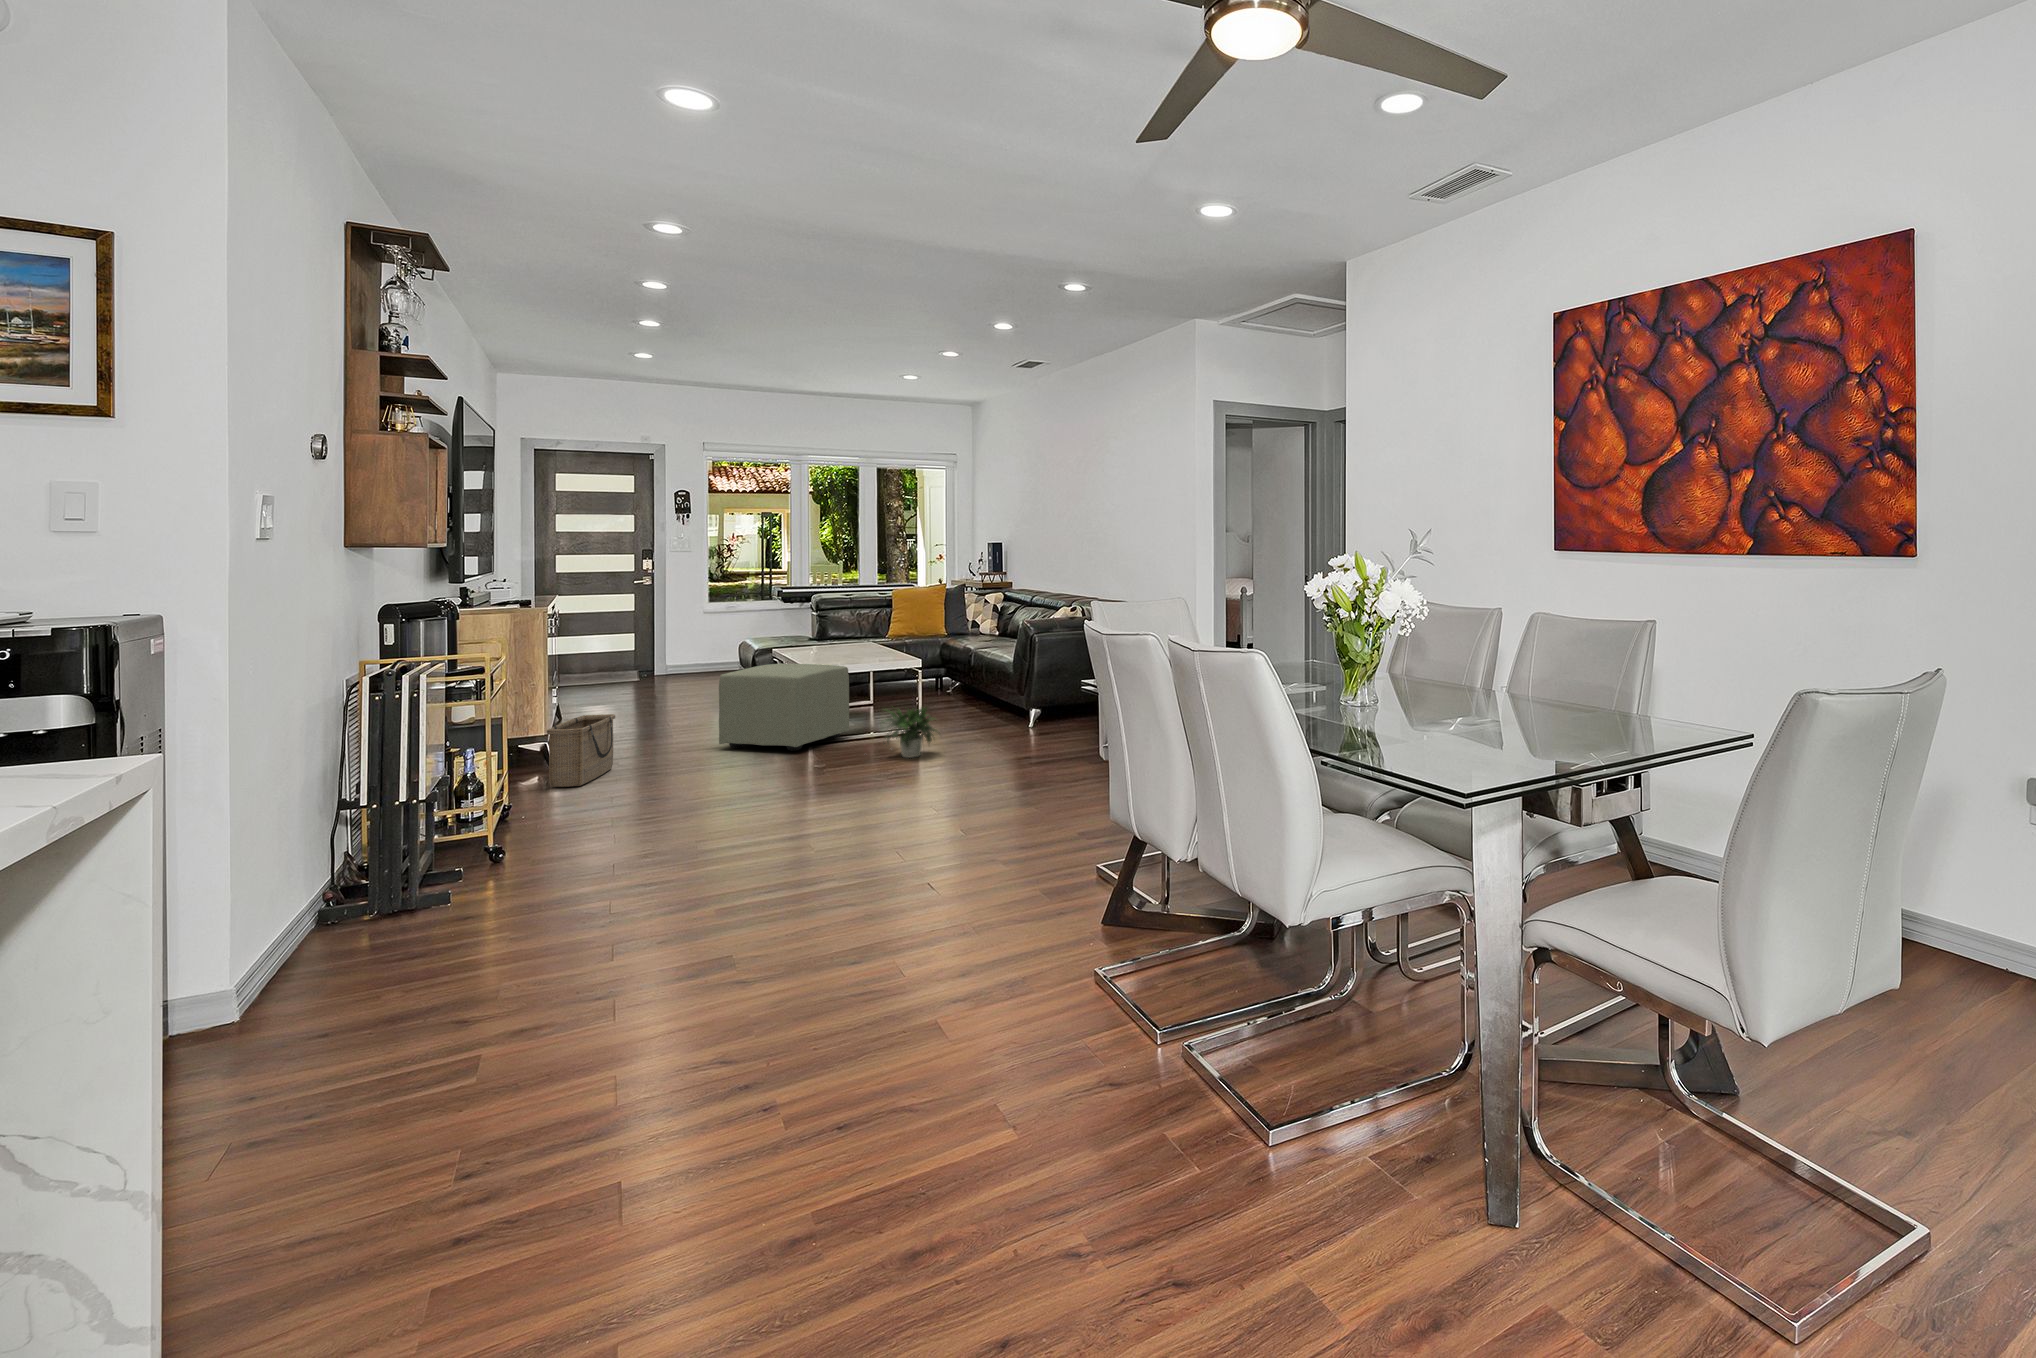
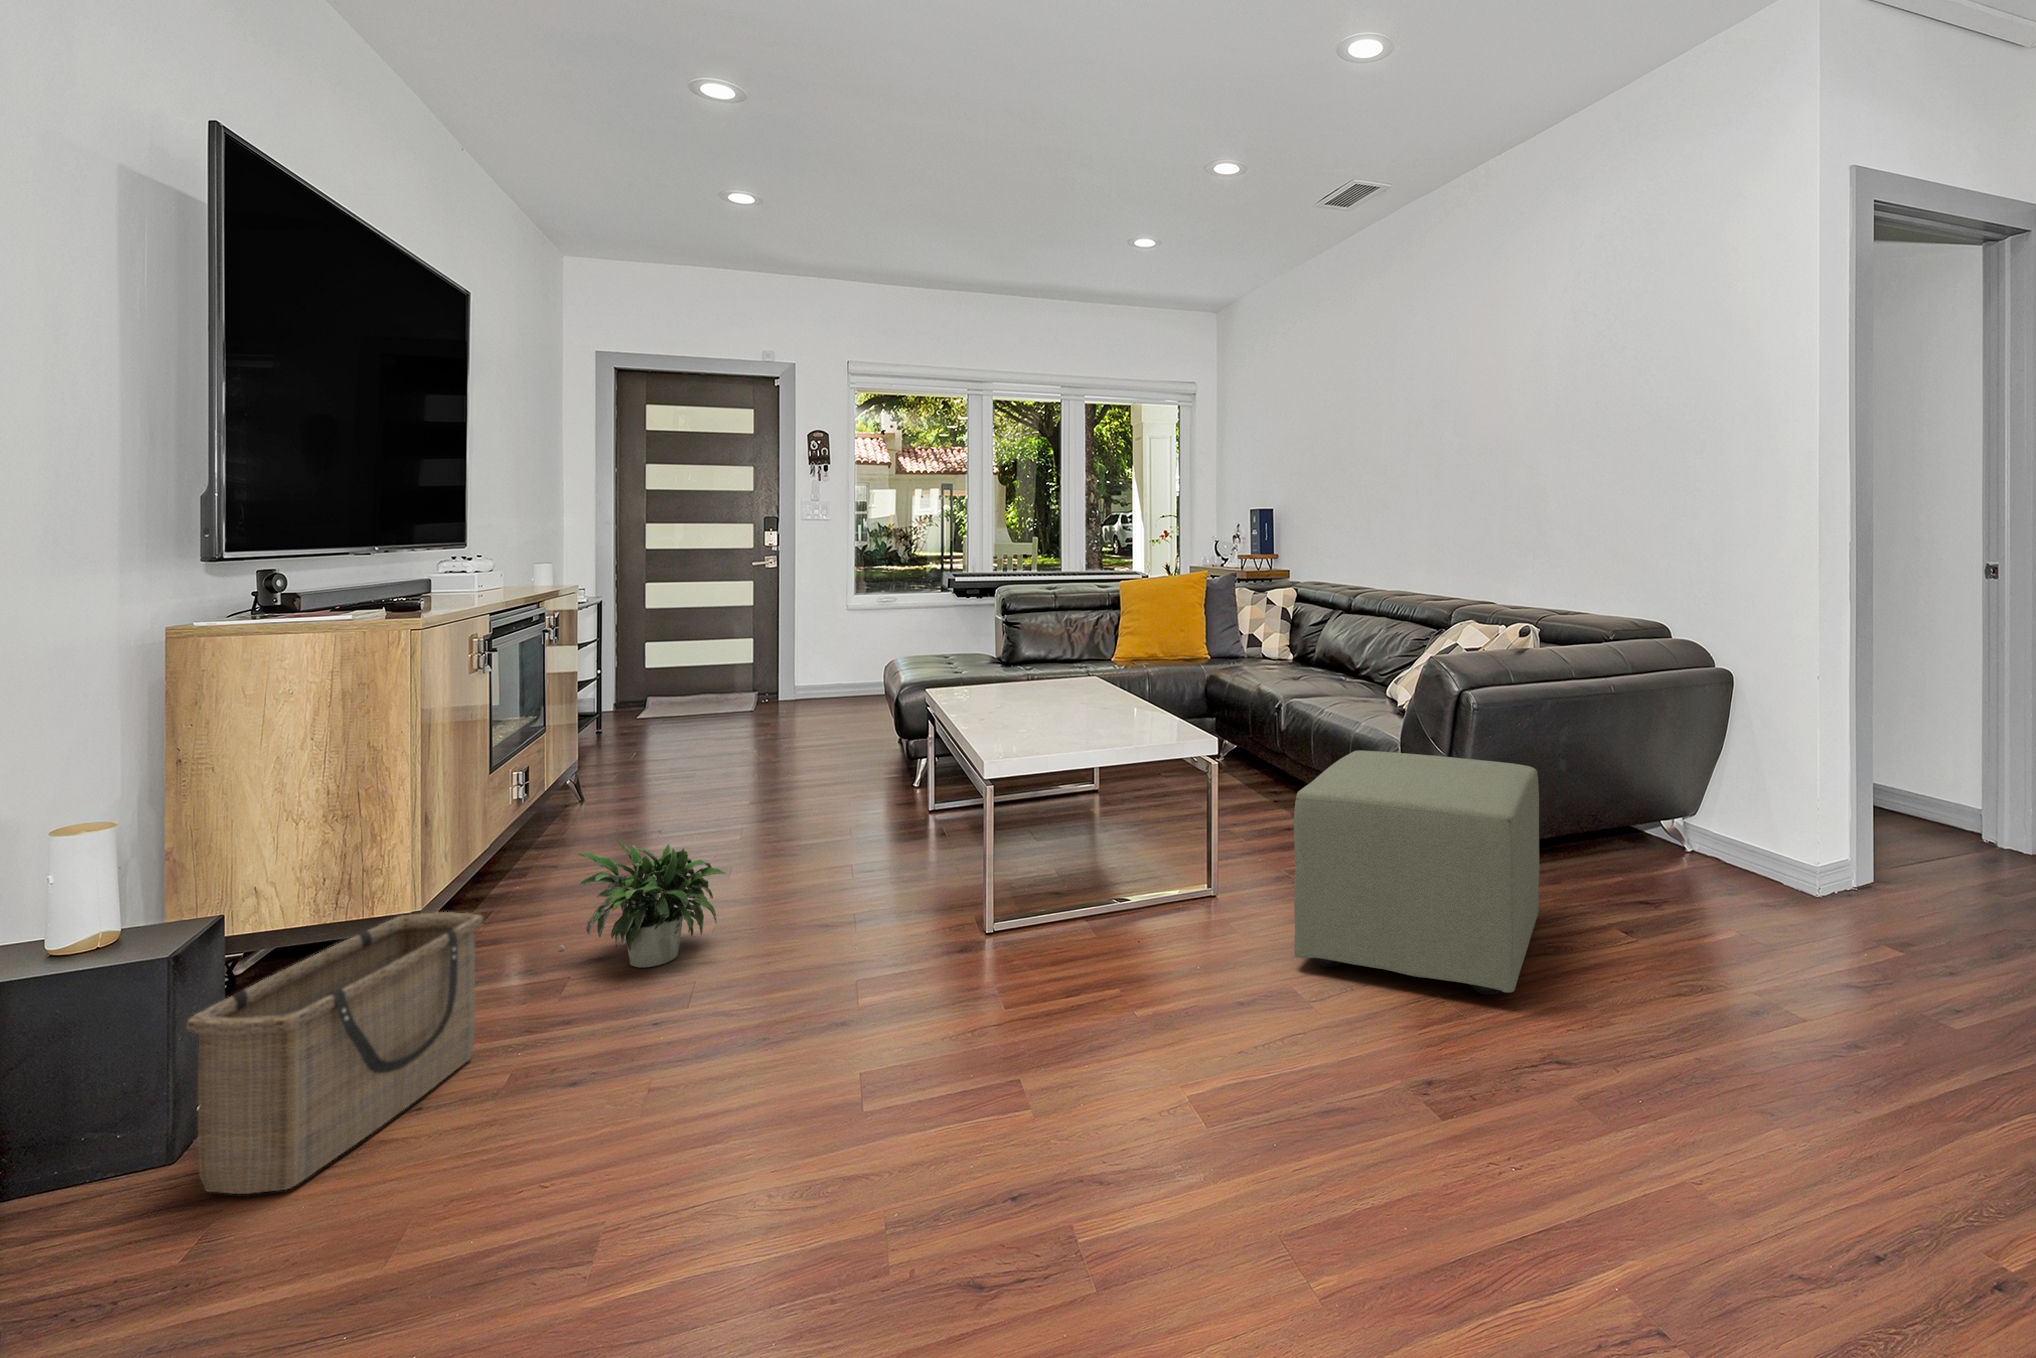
ottoman: present [719,664,849,751] -> present [1294,750,1539,995]
potted plant: present [884,707,936,758] -> present [559,840,726,967]

